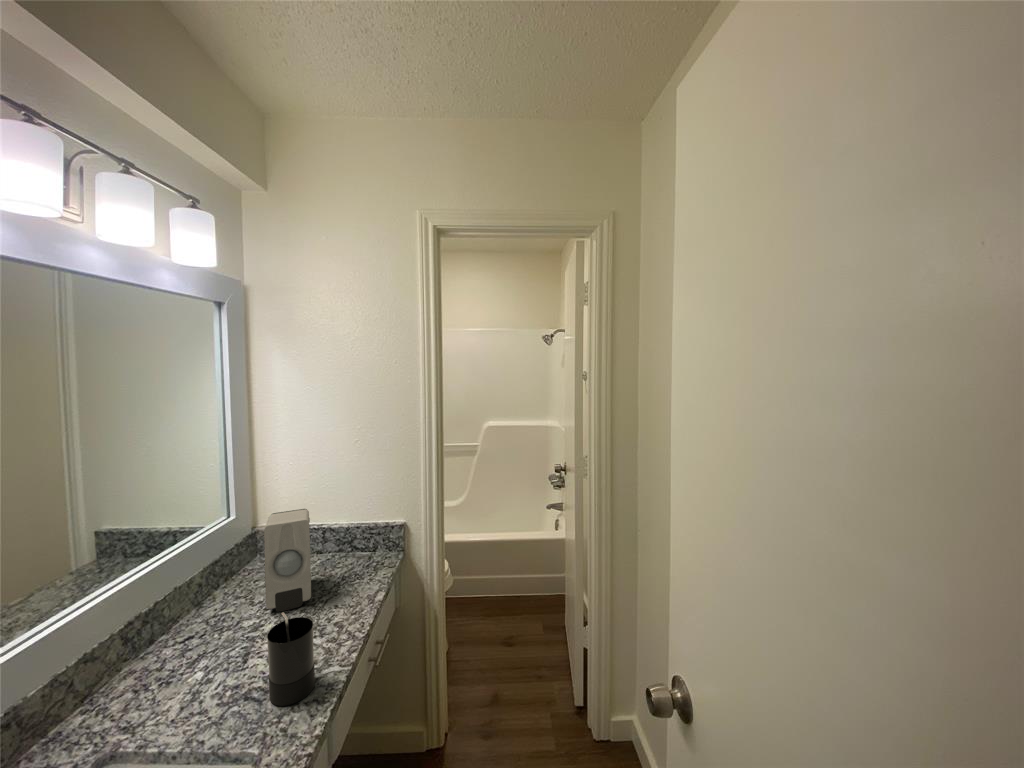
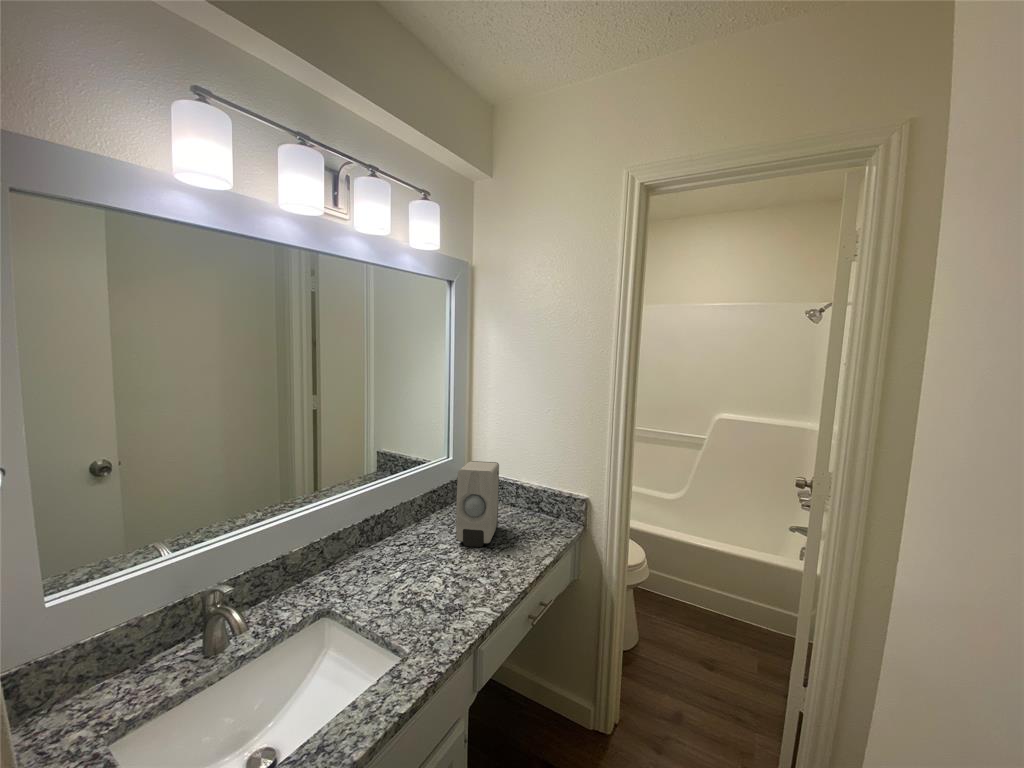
candle: present [267,612,315,706] -> none [431,544,468,625]

